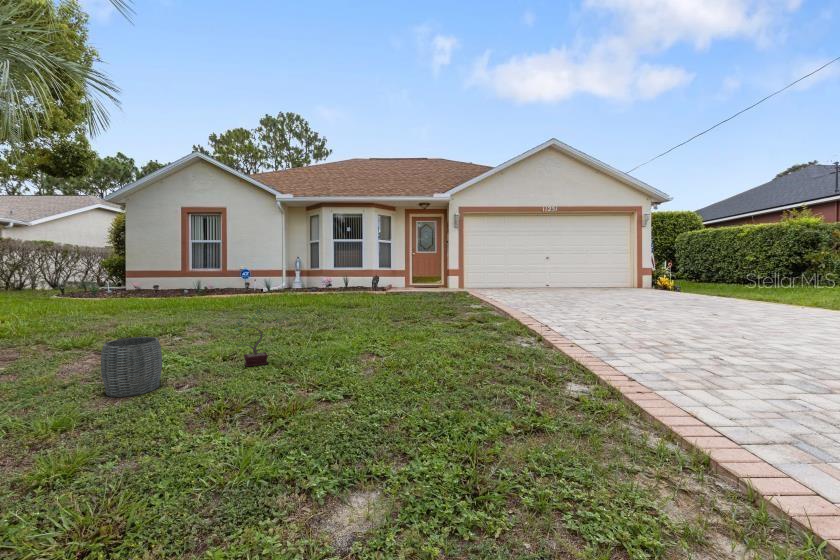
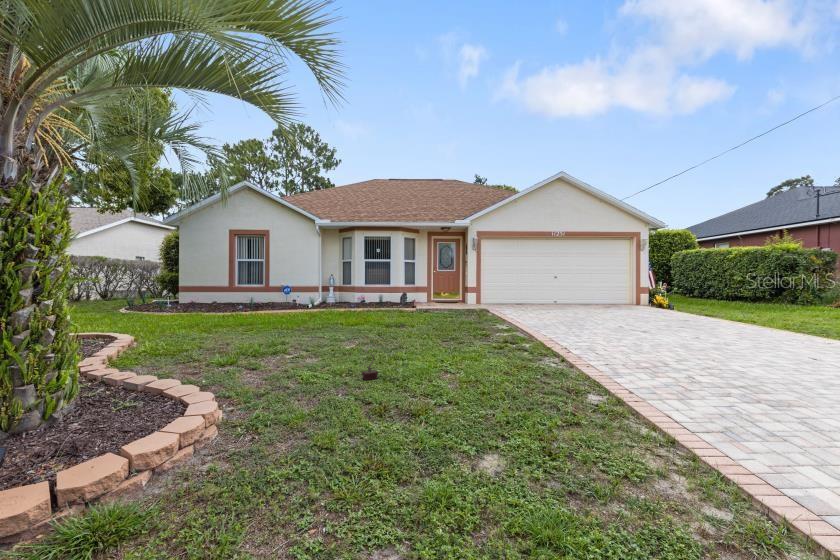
woven basket: present [101,337,162,397] -> none [291,361,324,401]

